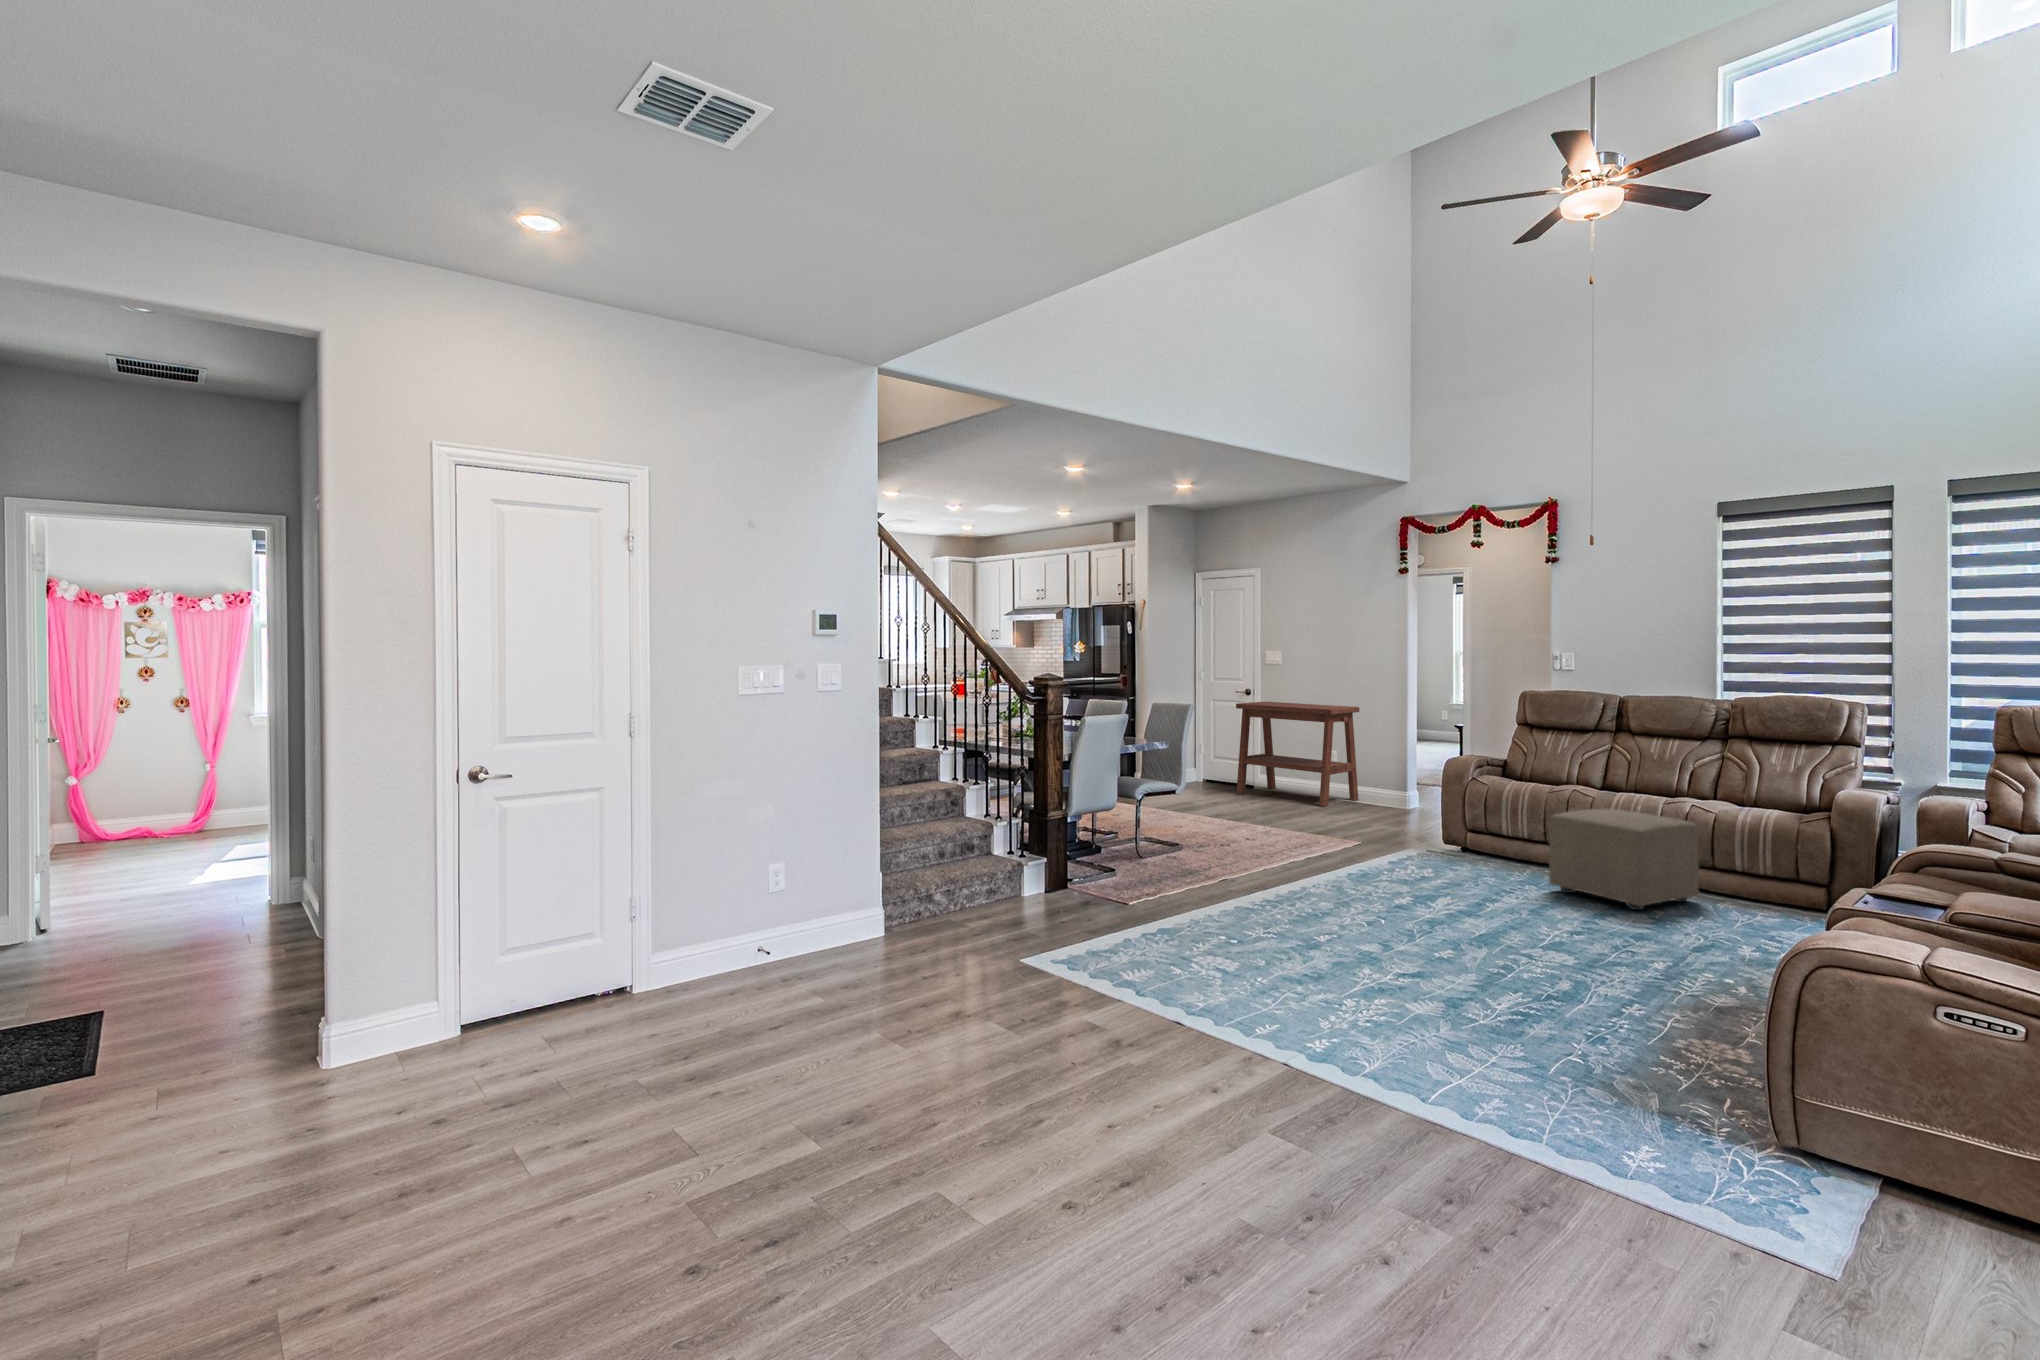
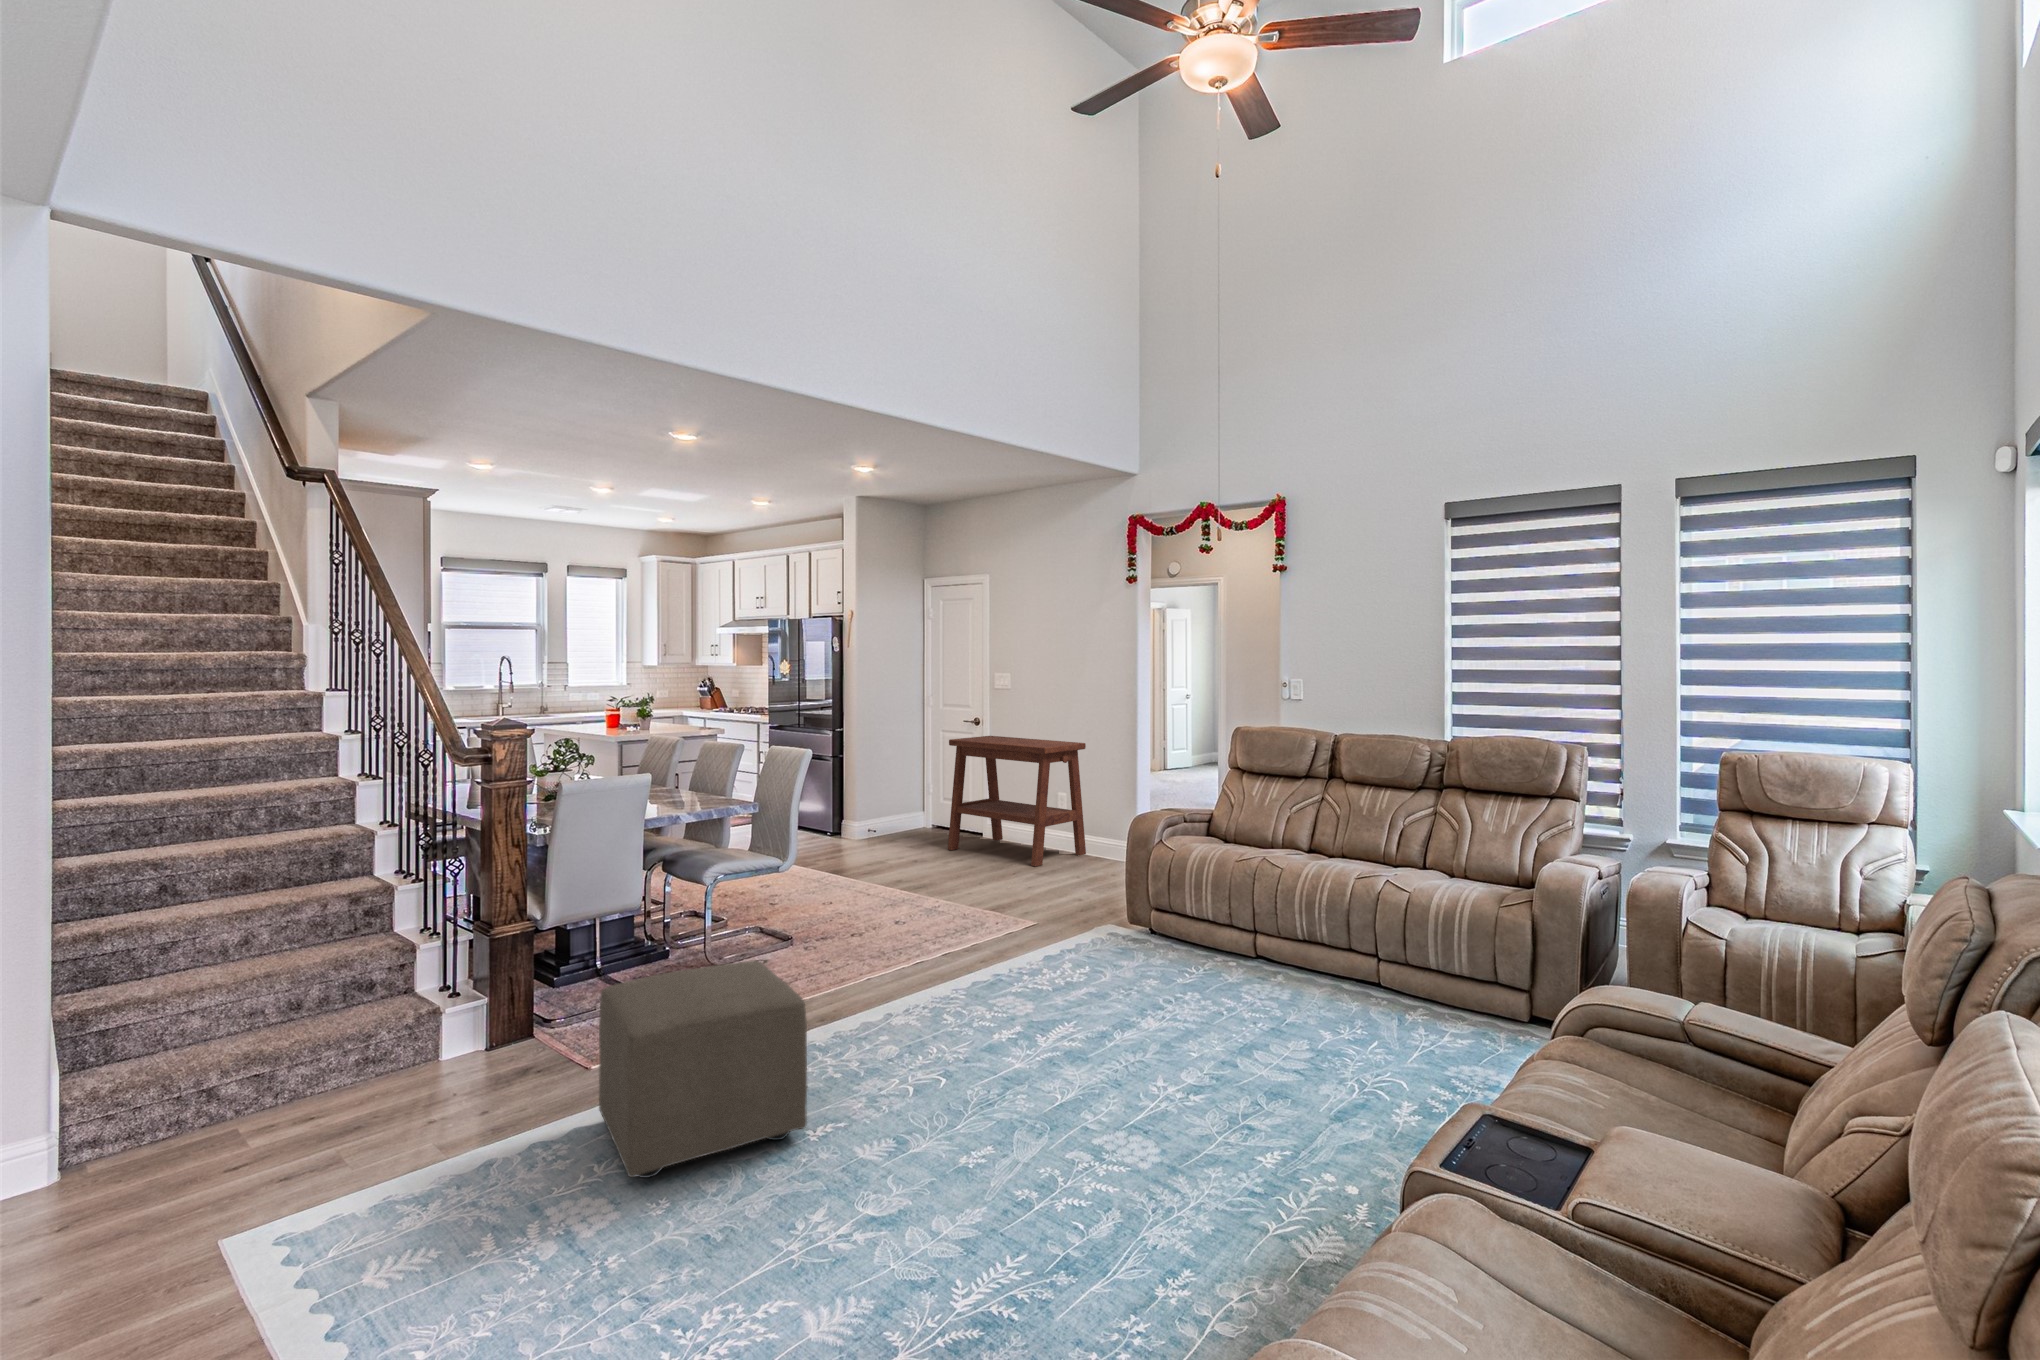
ottoman: present [1549,809,1699,910] -> present [599,961,808,1178]

